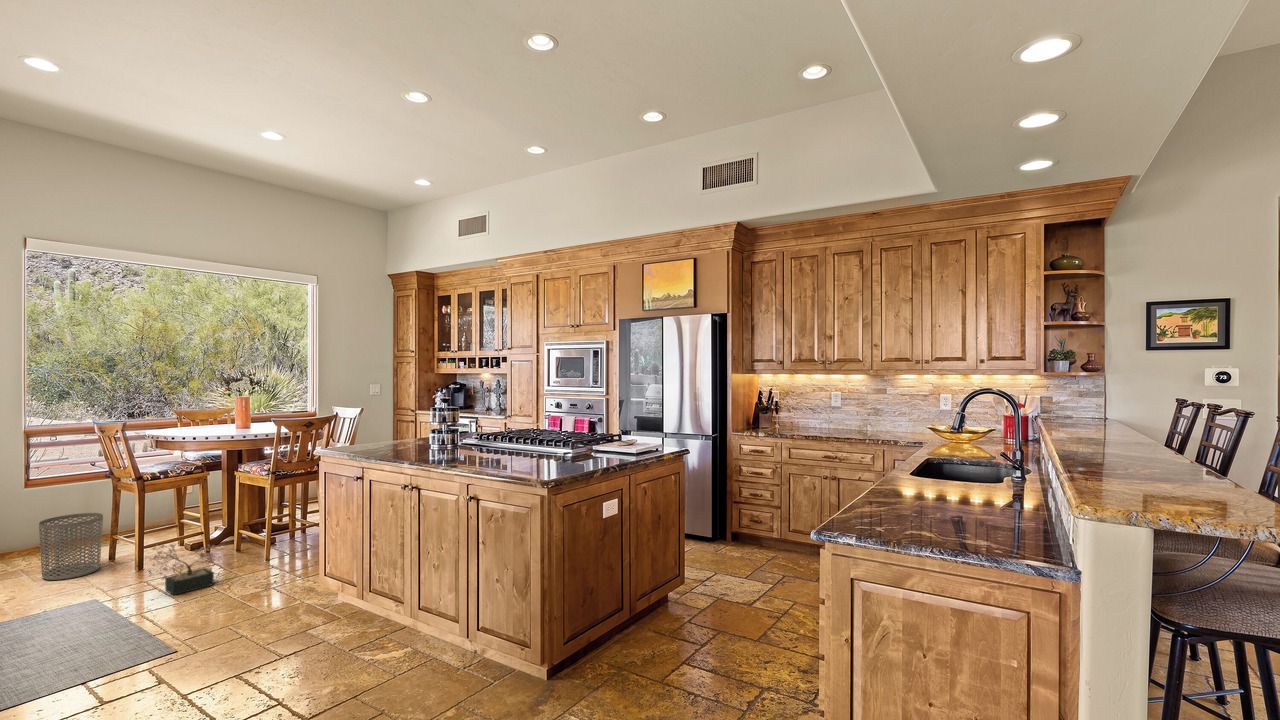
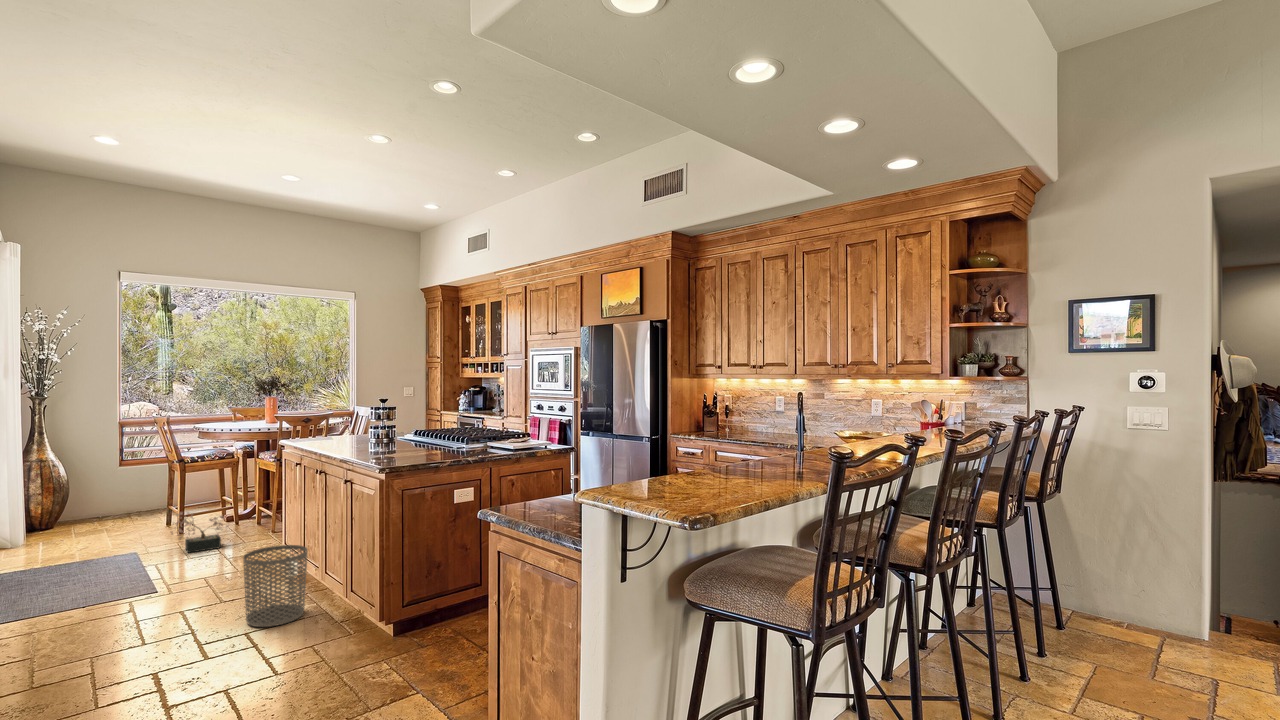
waste bin: present [39,513,103,580] -> present [244,545,308,627]

